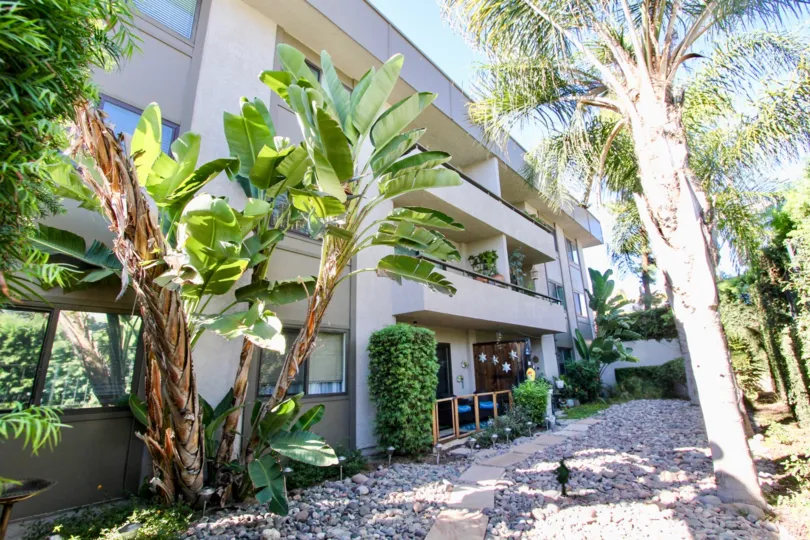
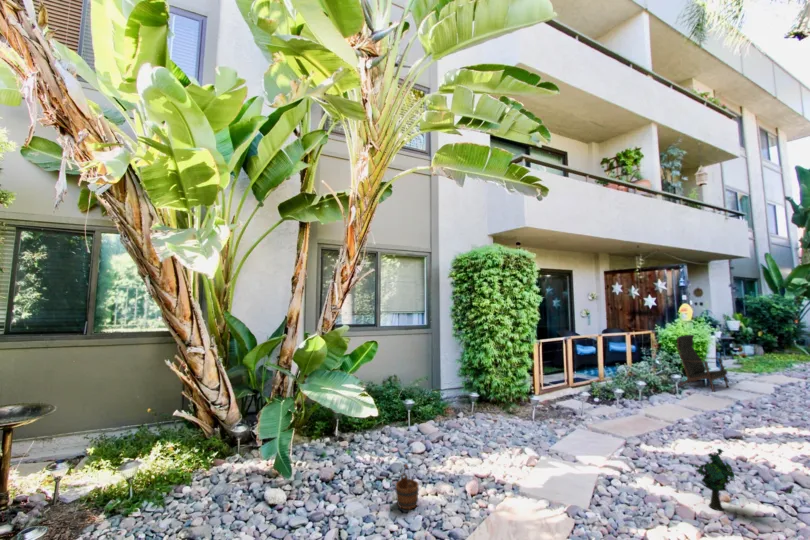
lounge chair: none [528,391,562,433] -> present [677,335,728,391]
wooden bucket: none [365,493,383,528] -> present [395,464,419,509]

